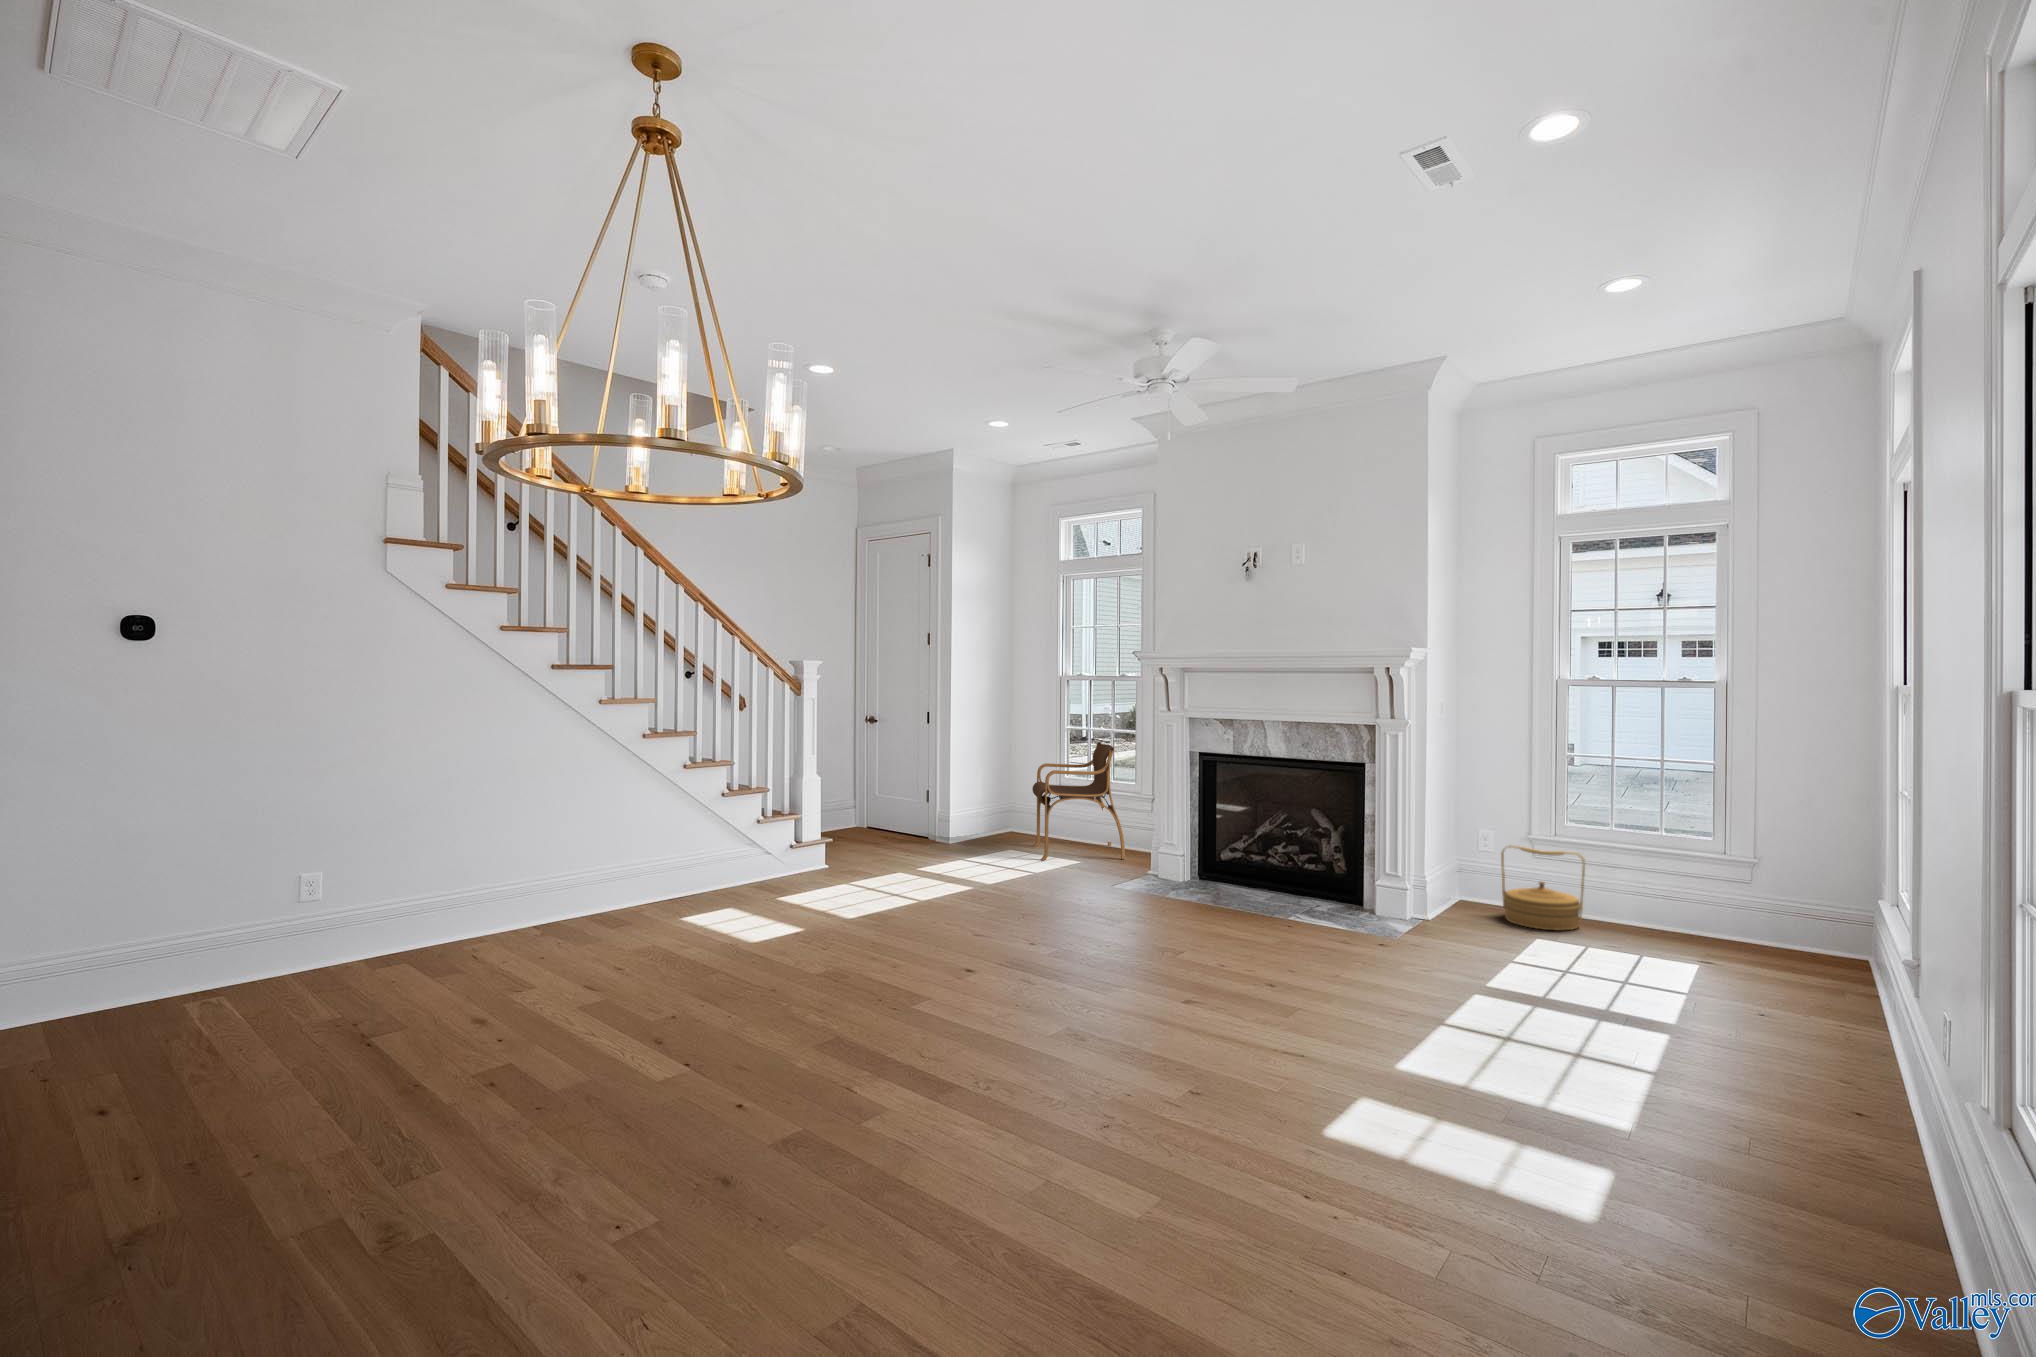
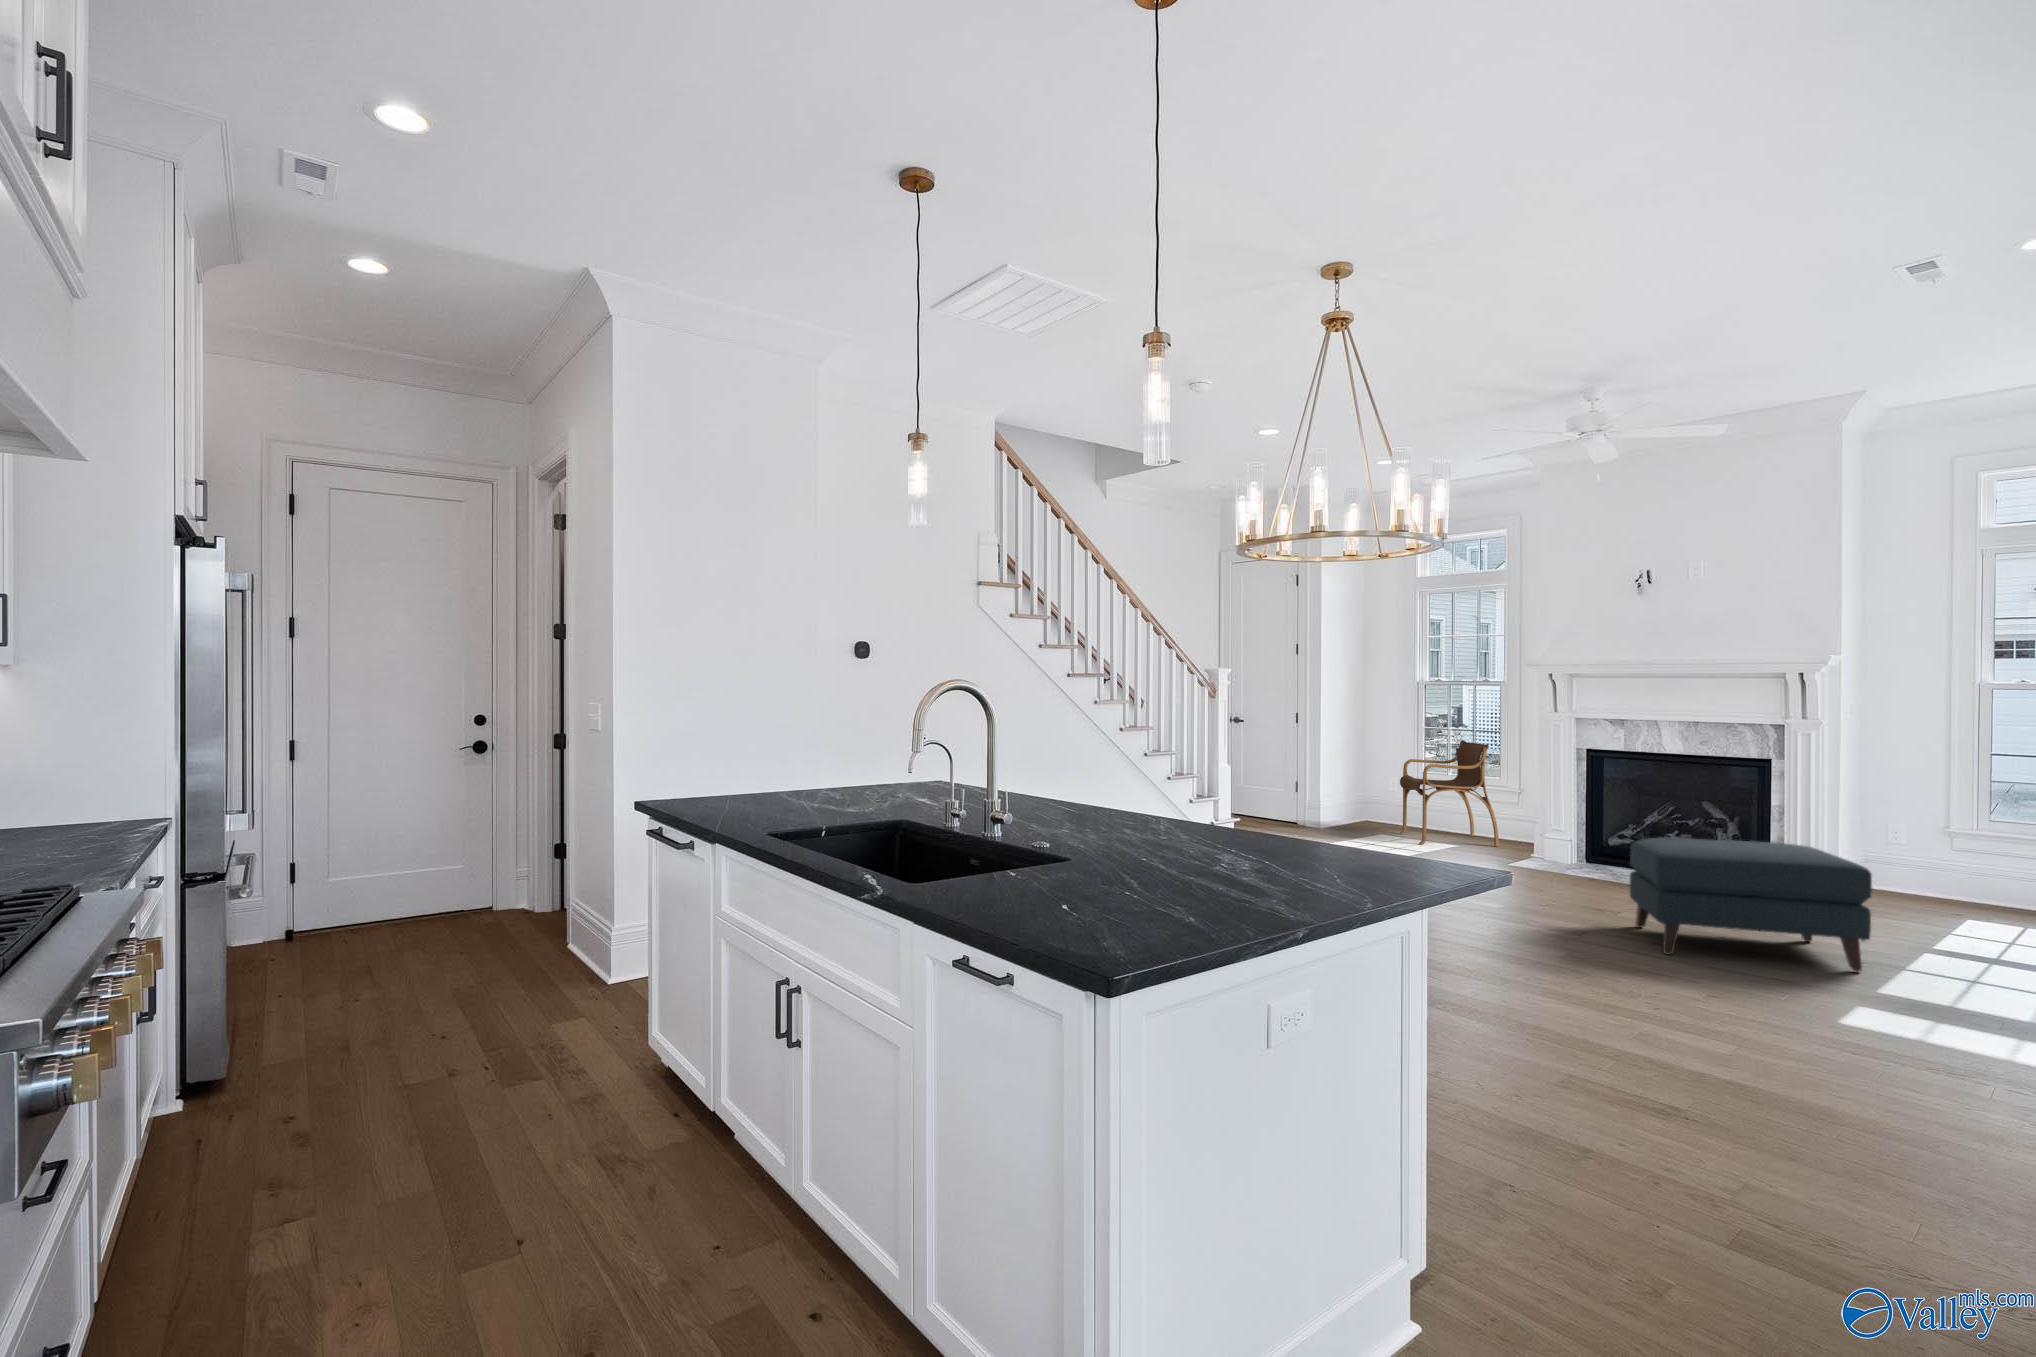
woven basket: present [1501,845,1585,930] -> none [1916,837,2011,915]
ottoman: none [1172,868,1401,1035] -> present [1630,838,1872,972]

